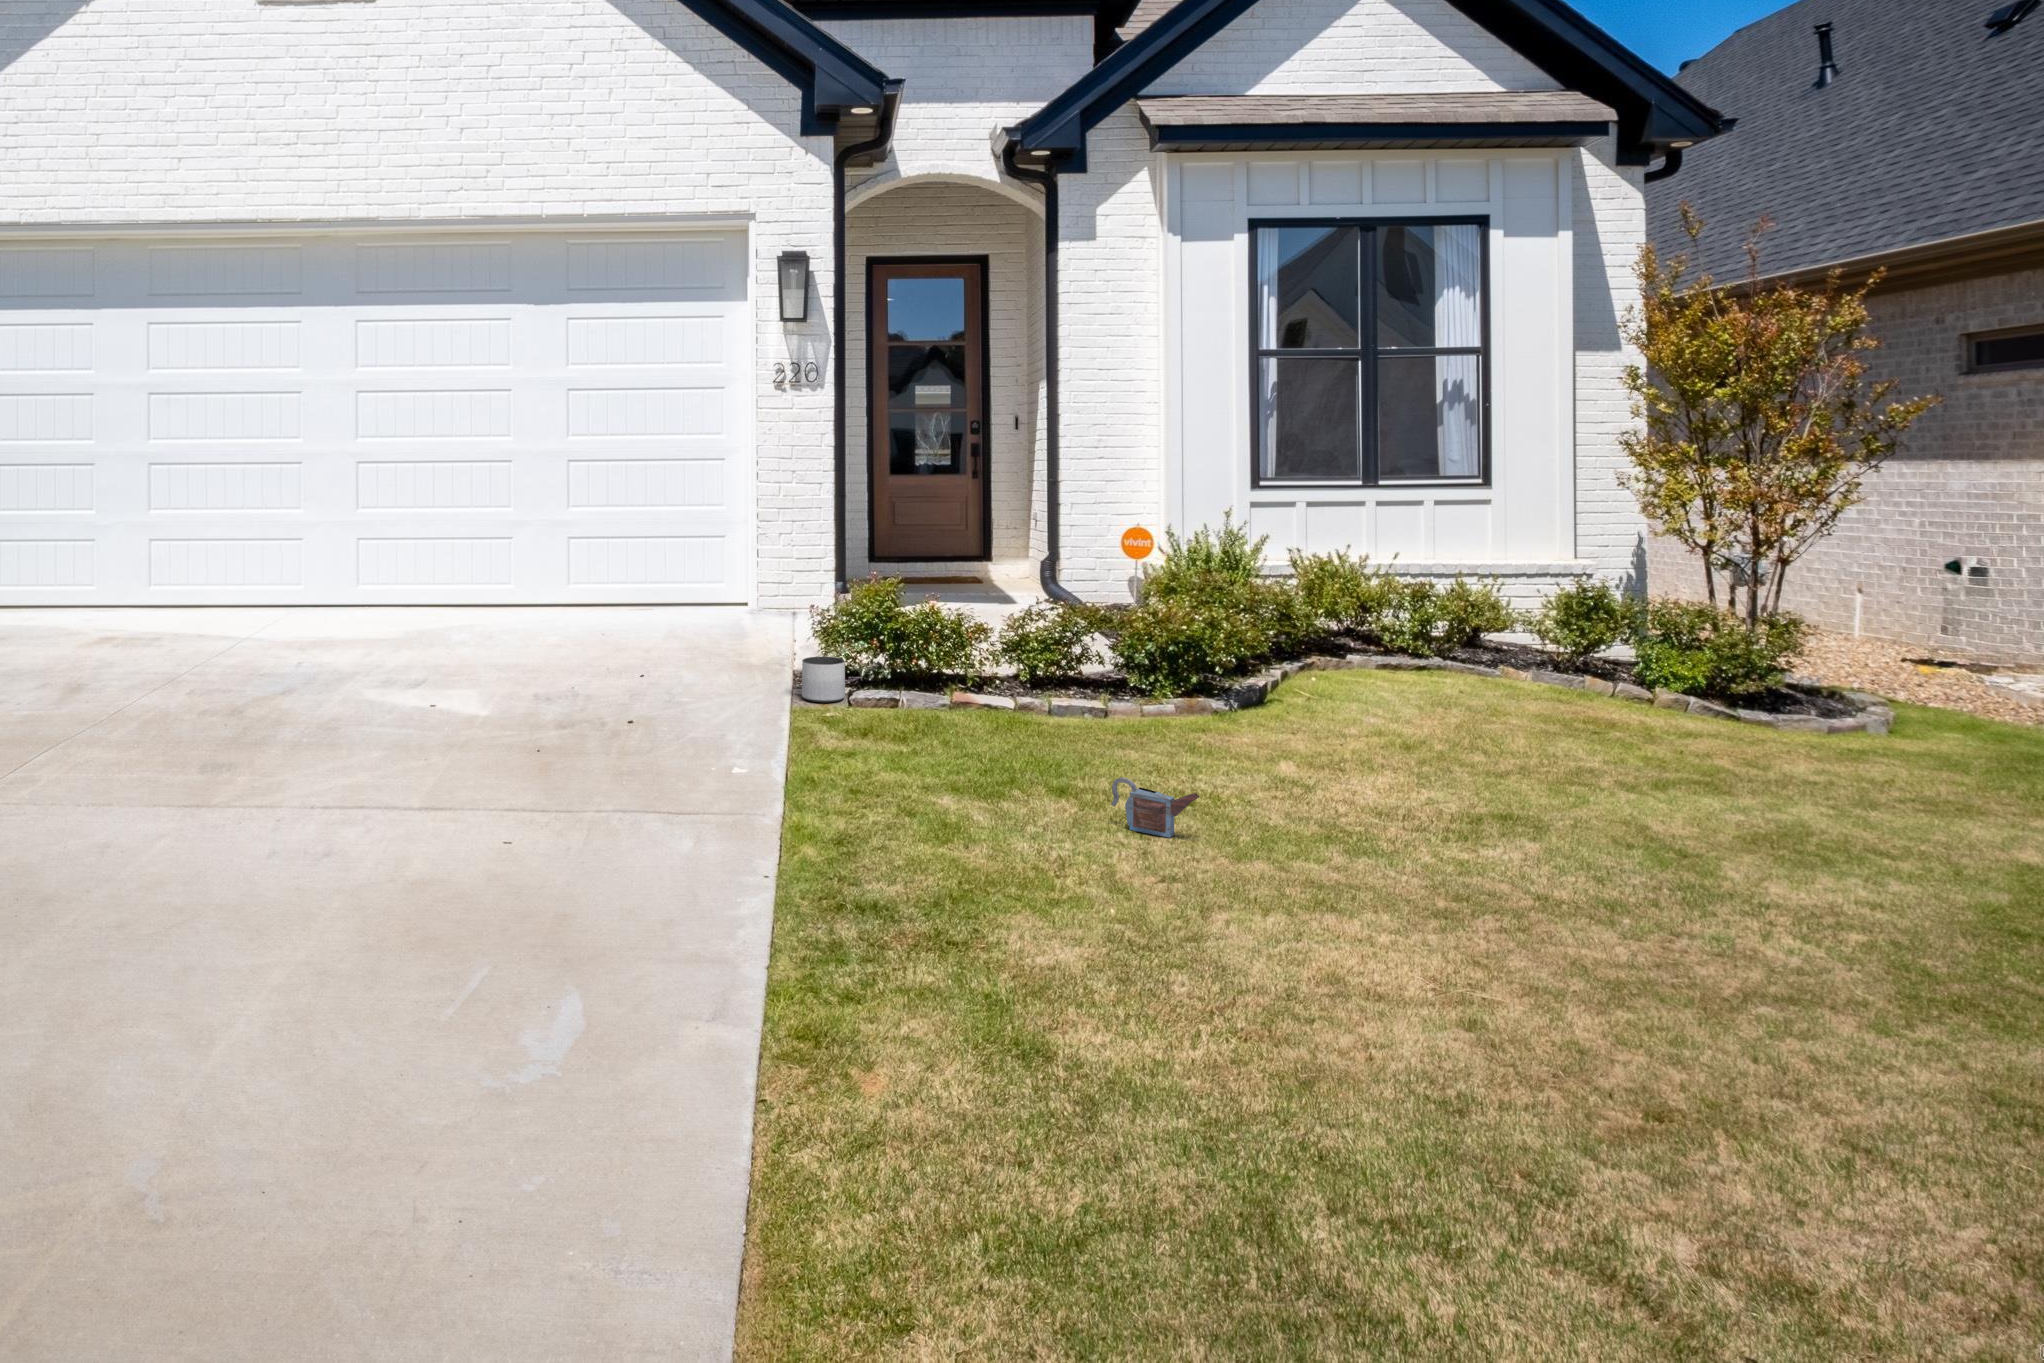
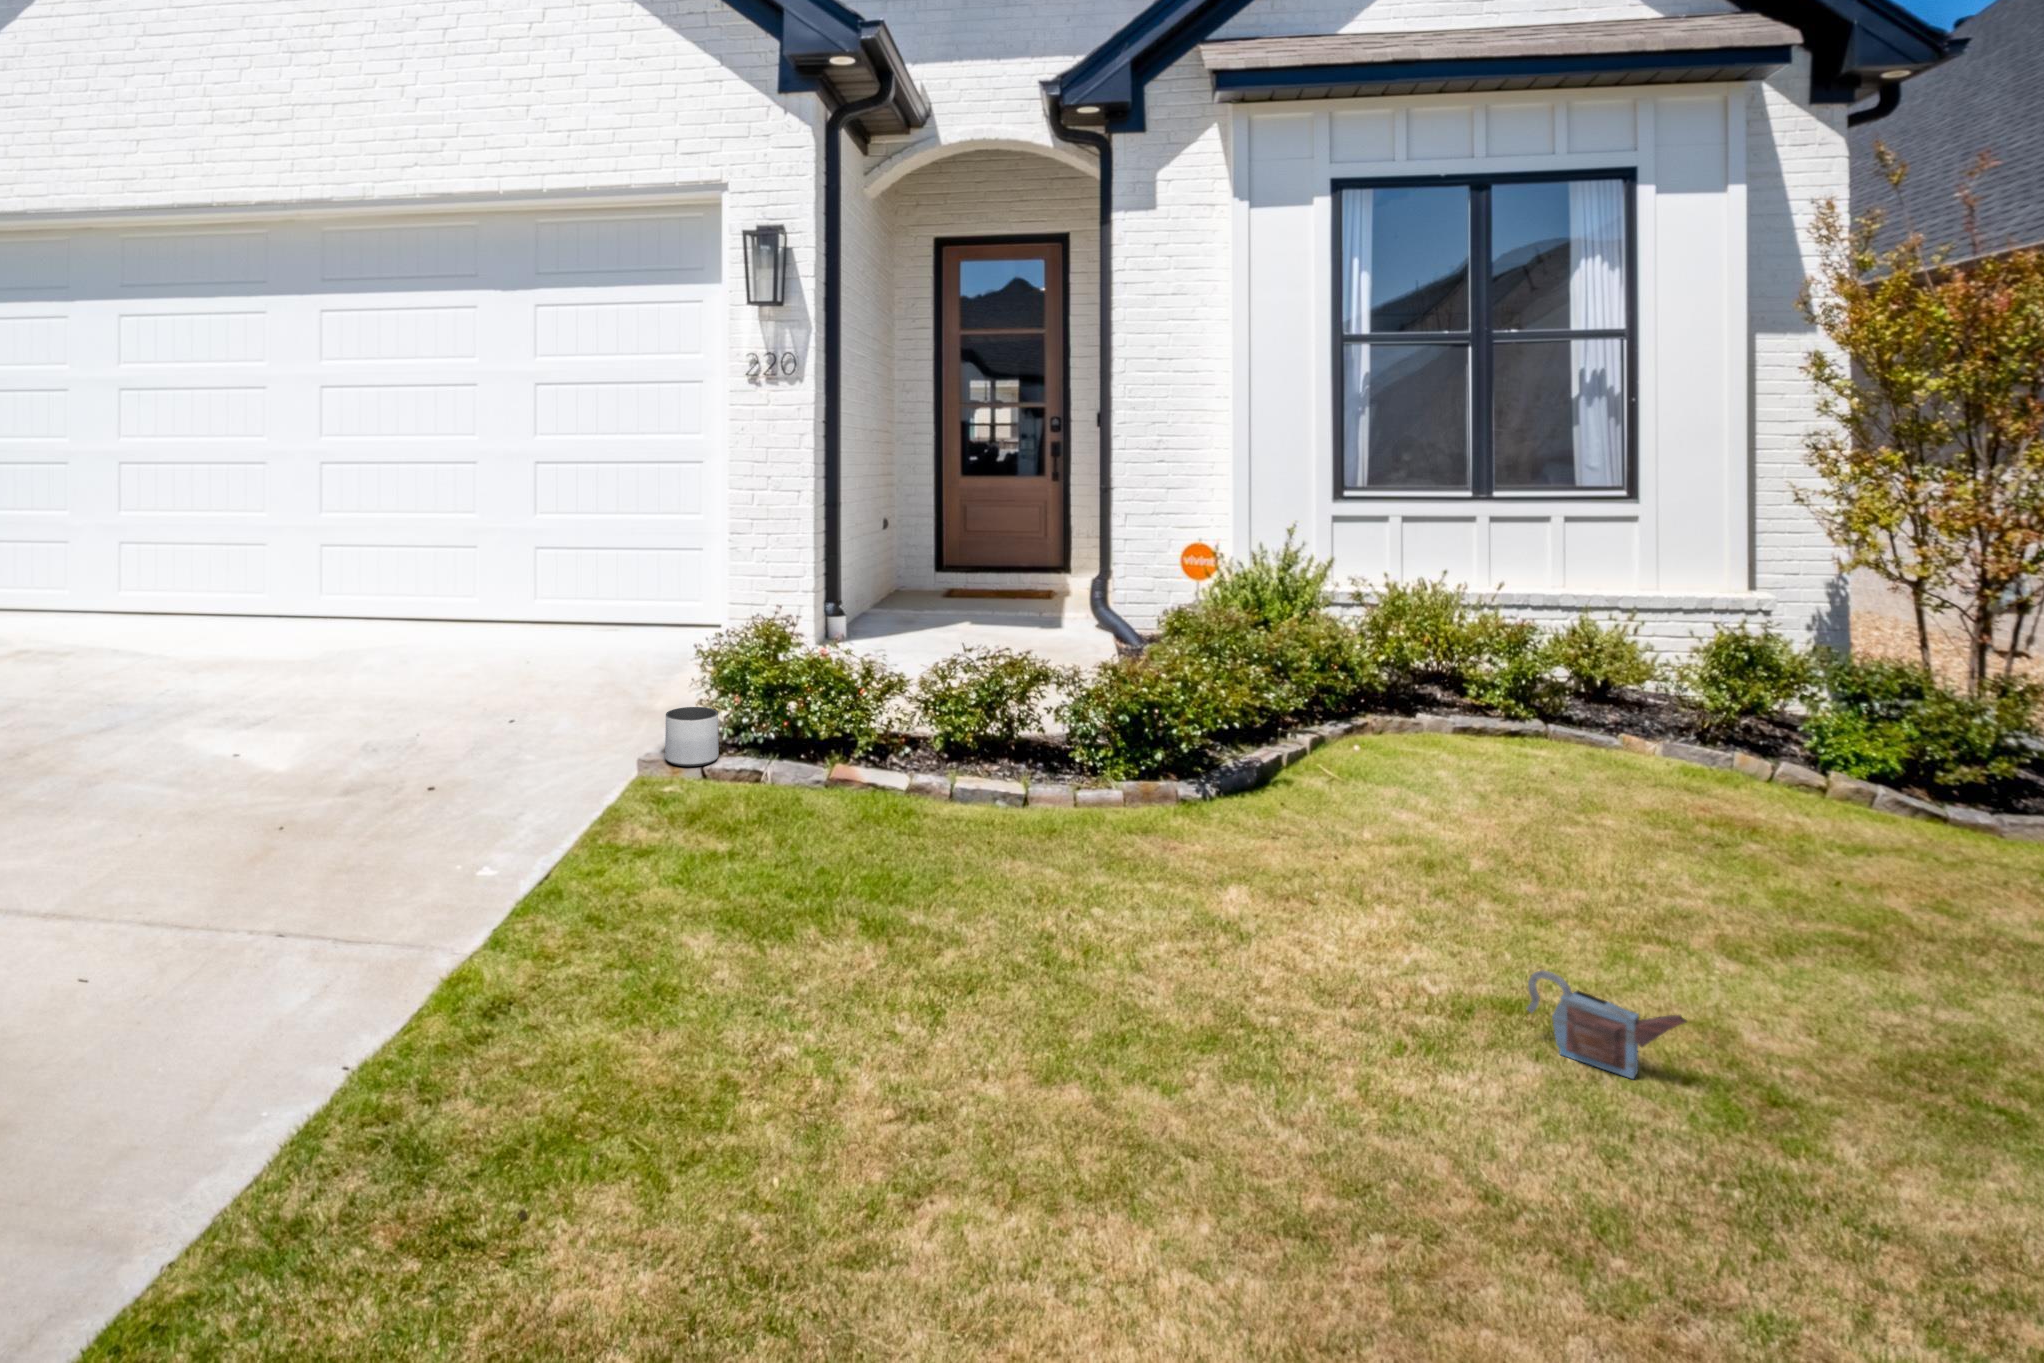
watering can: present [1111,777,1200,838] -> present [1527,970,1687,1079]

